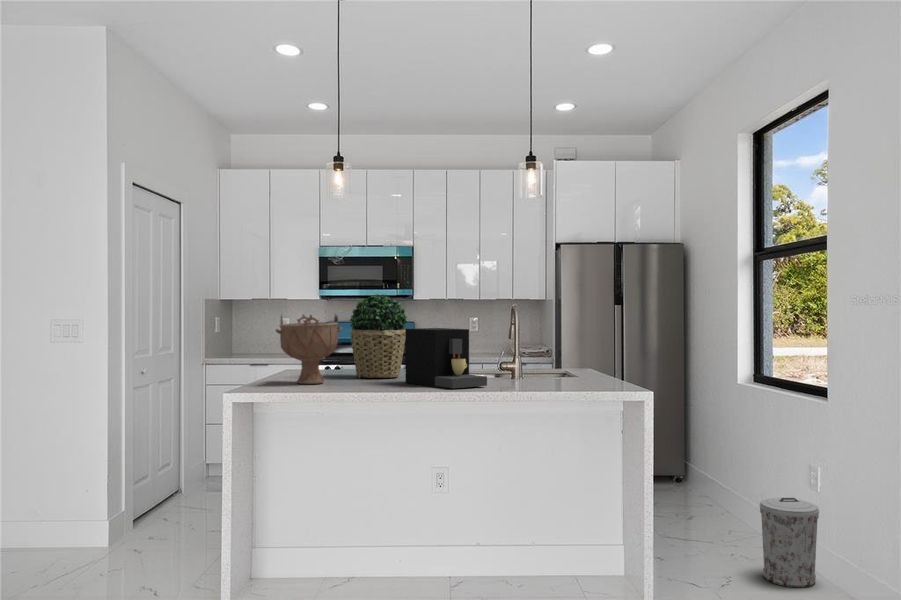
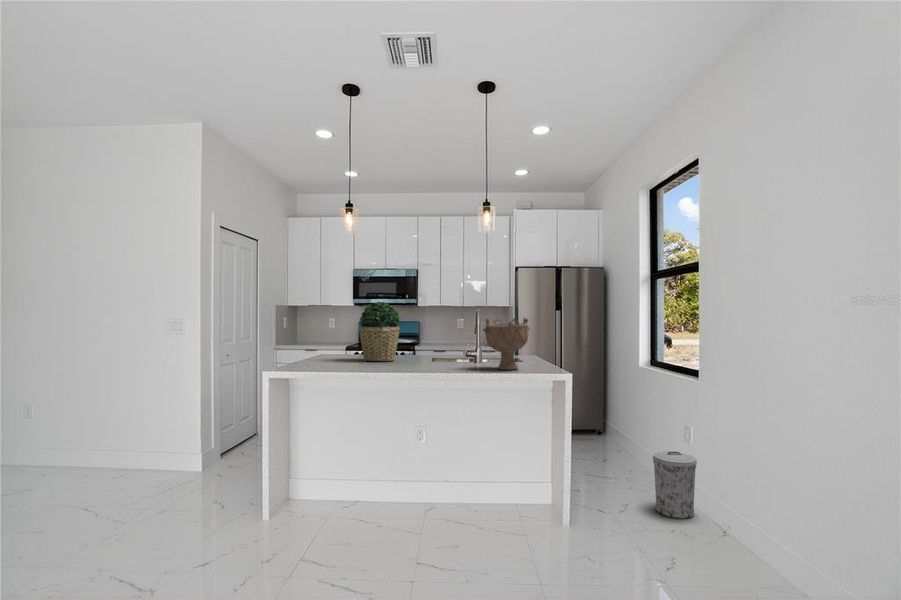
decorative bowl: present [276,314,342,384] -> present [483,318,530,370]
coffee maker: present [405,328,487,388] -> none [395,326,452,370]

